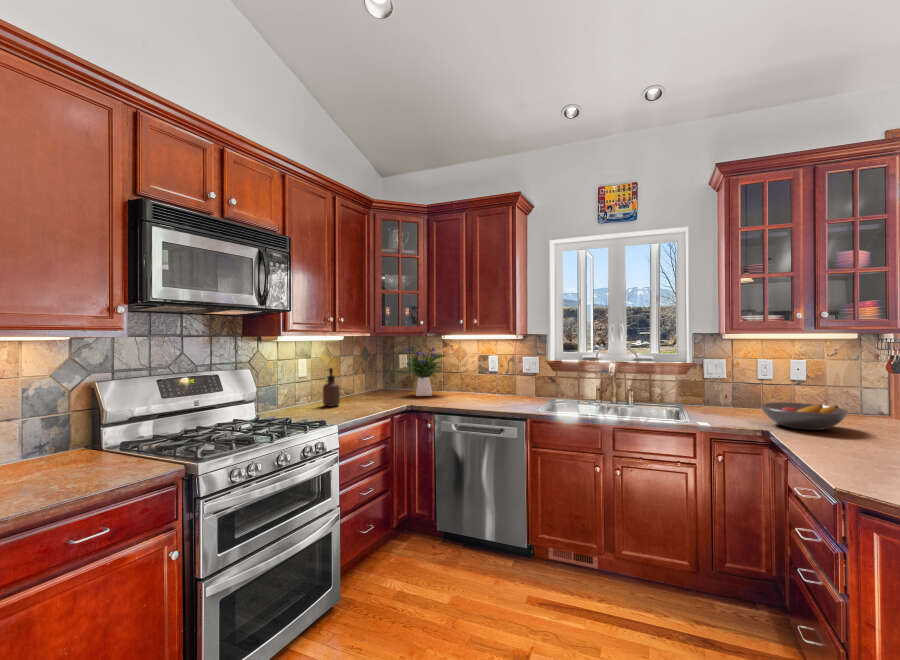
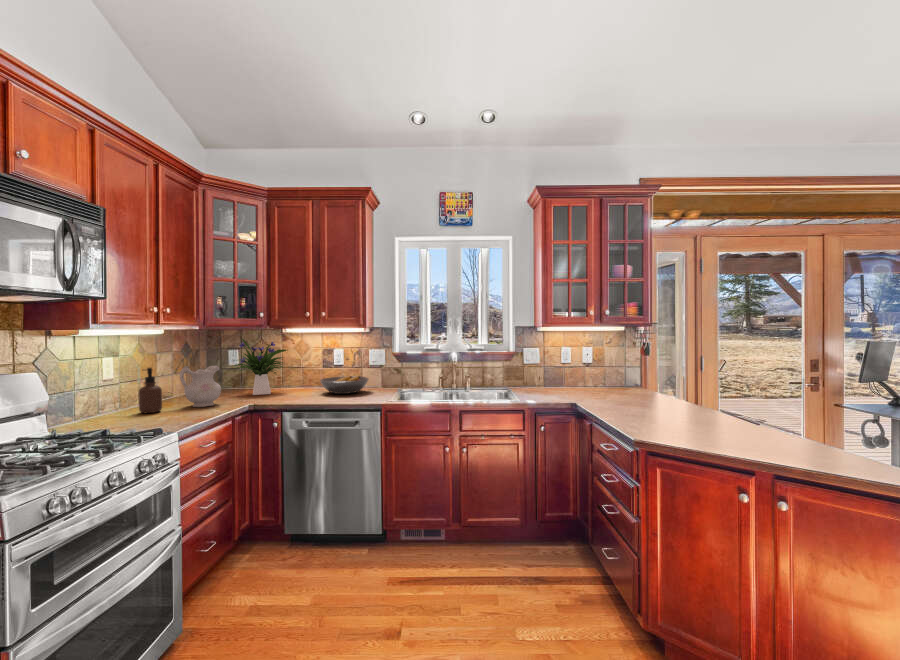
ceramic pitcher: none [354,368,386,404] -> present [180,366,221,407]
fruit bowl: present [760,402,848,430] -> present [320,376,369,394]

